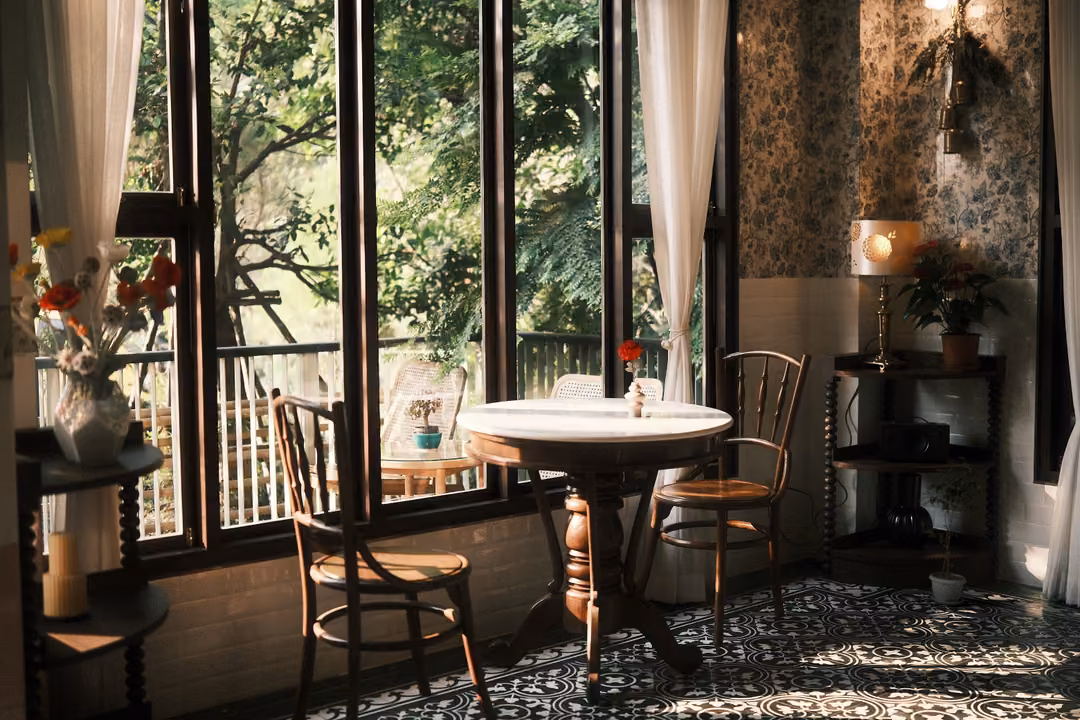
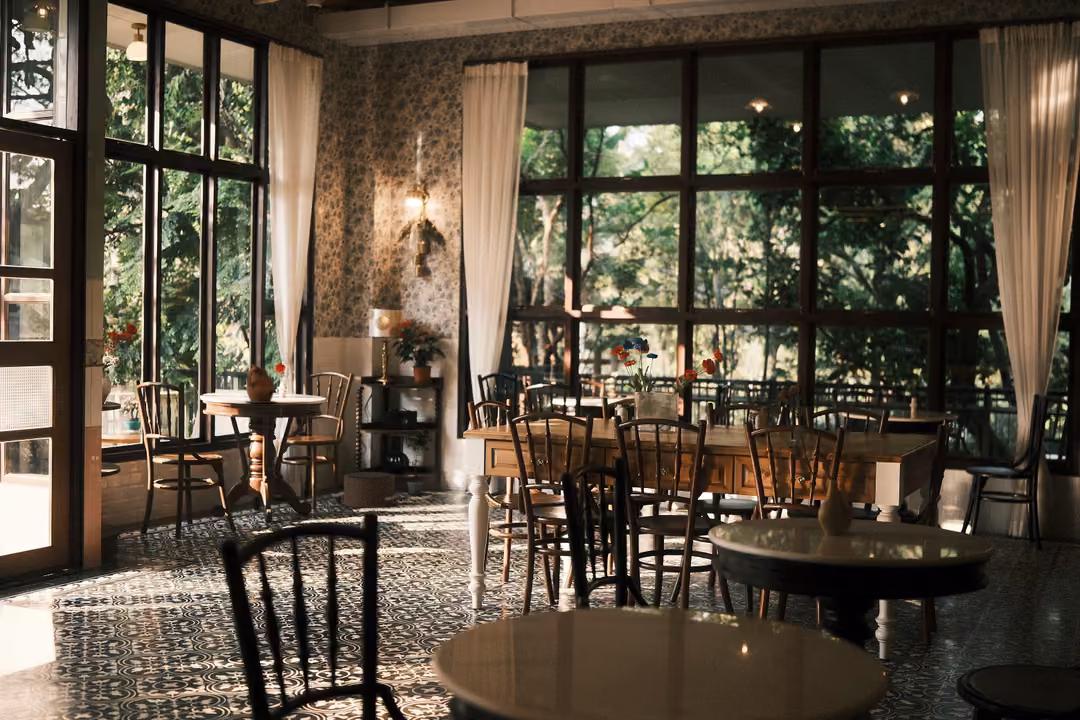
ceramic pitcher: none [547,333,617,423] -> present [246,365,276,403]
pouf: none [765,558,915,645] -> present [334,472,400,508]

